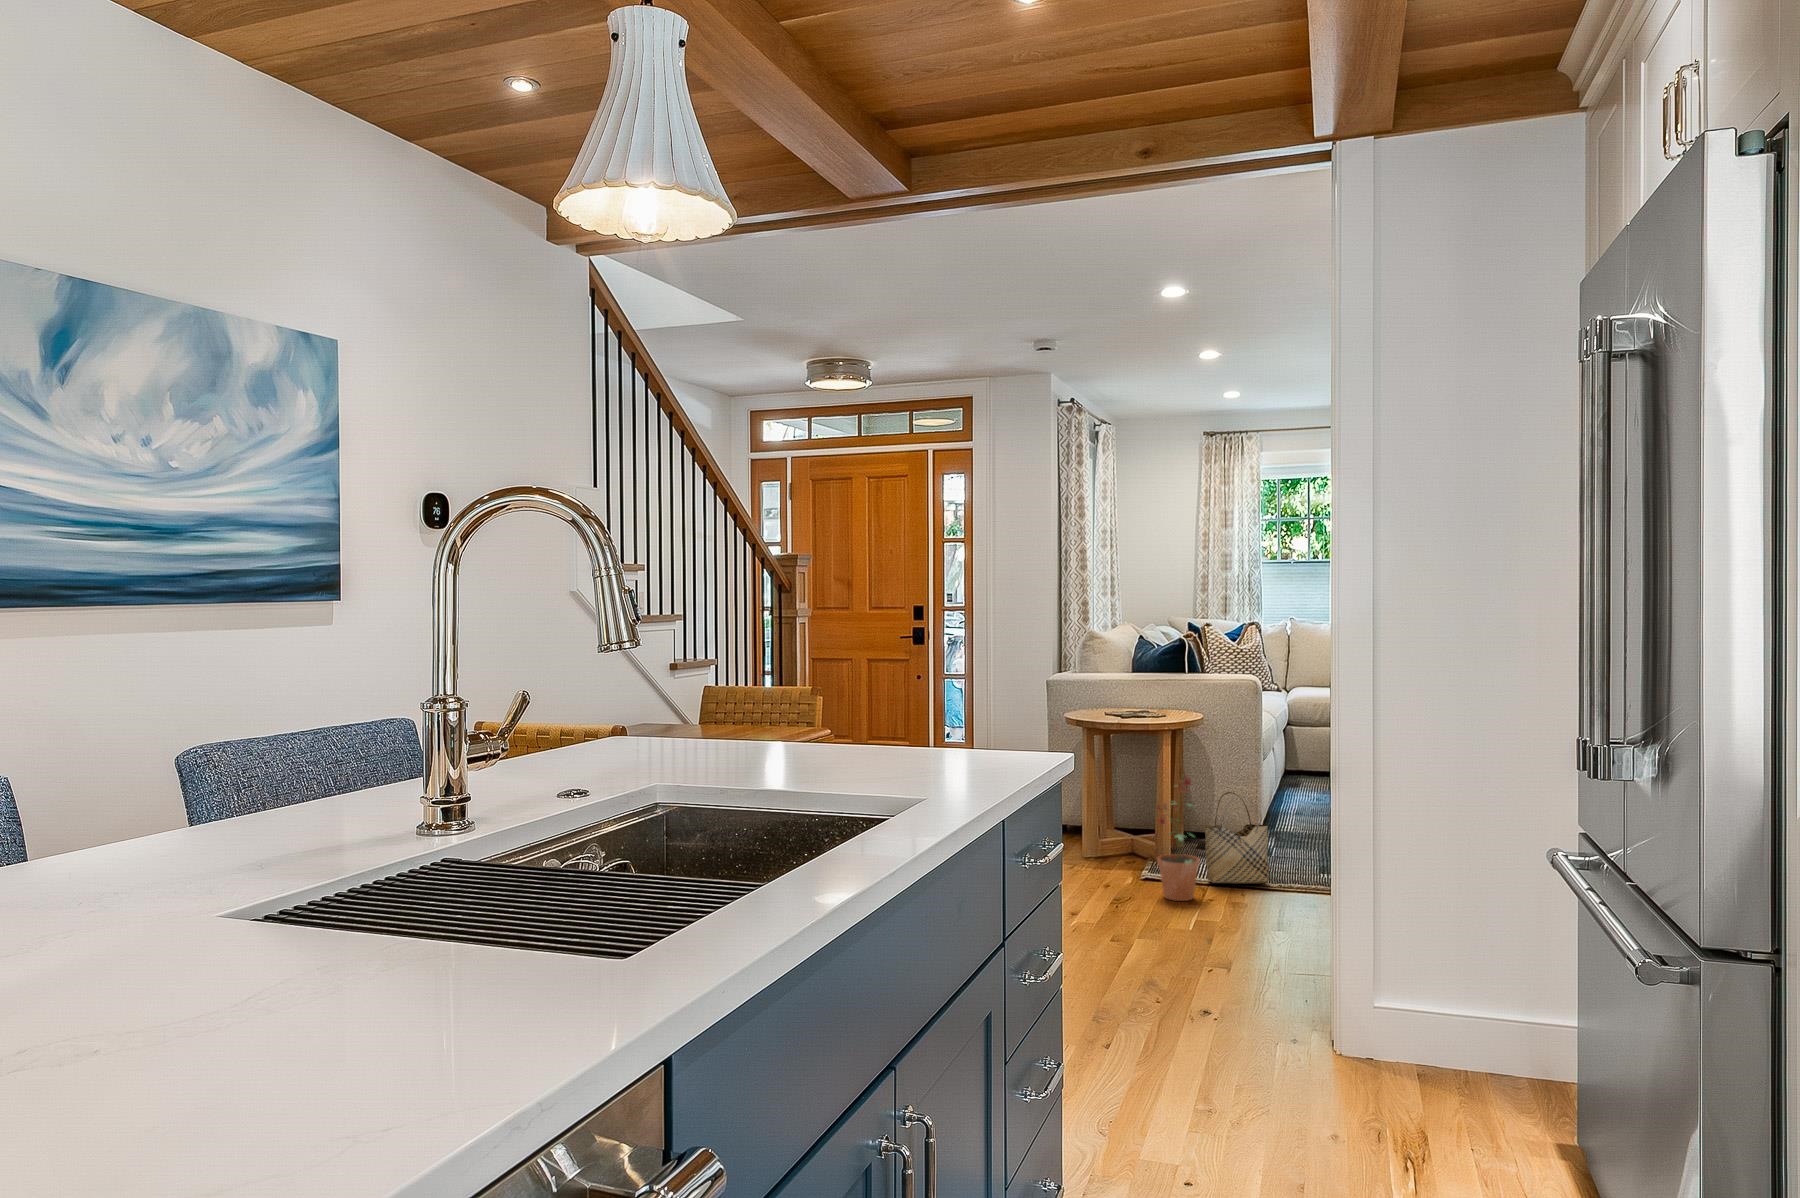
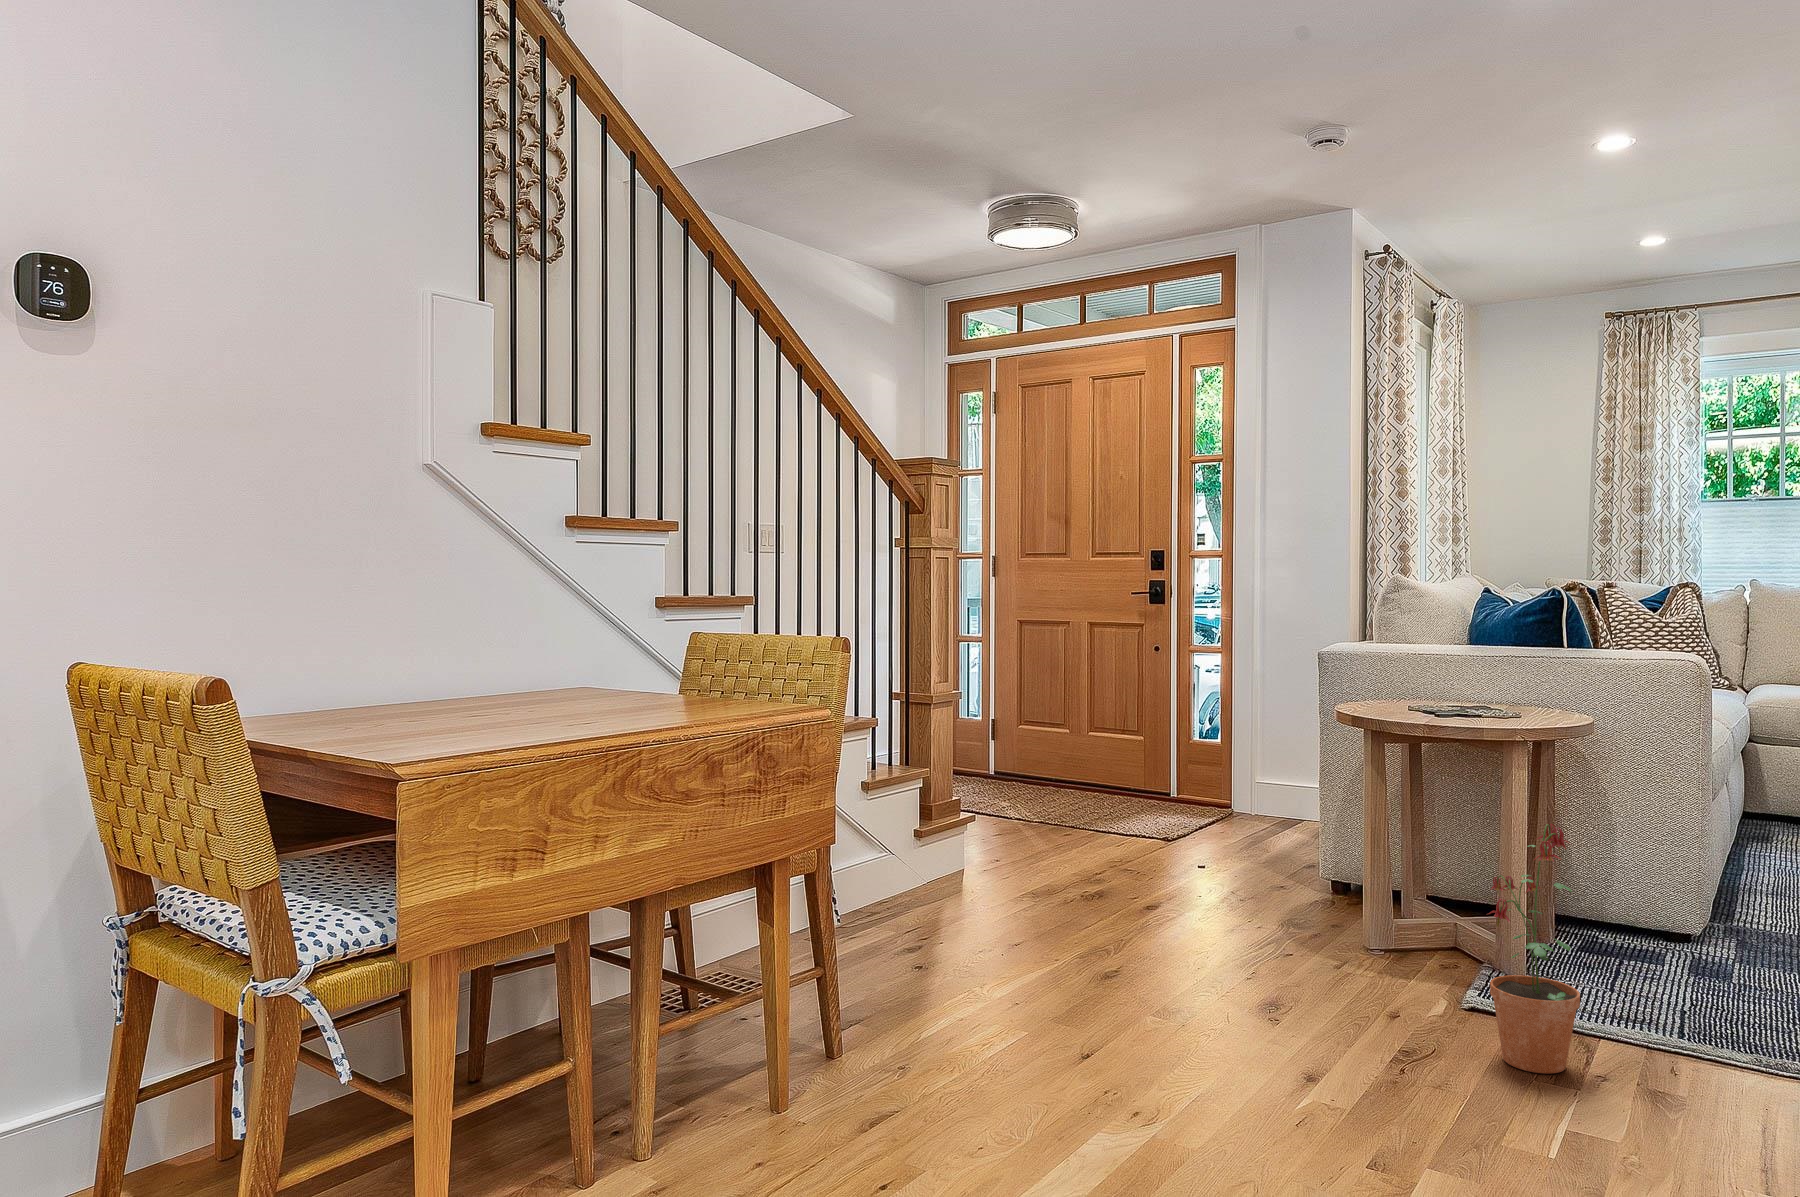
woven basket: present [1204,792,1269,884] -> none [1591,861,1732,1046]

